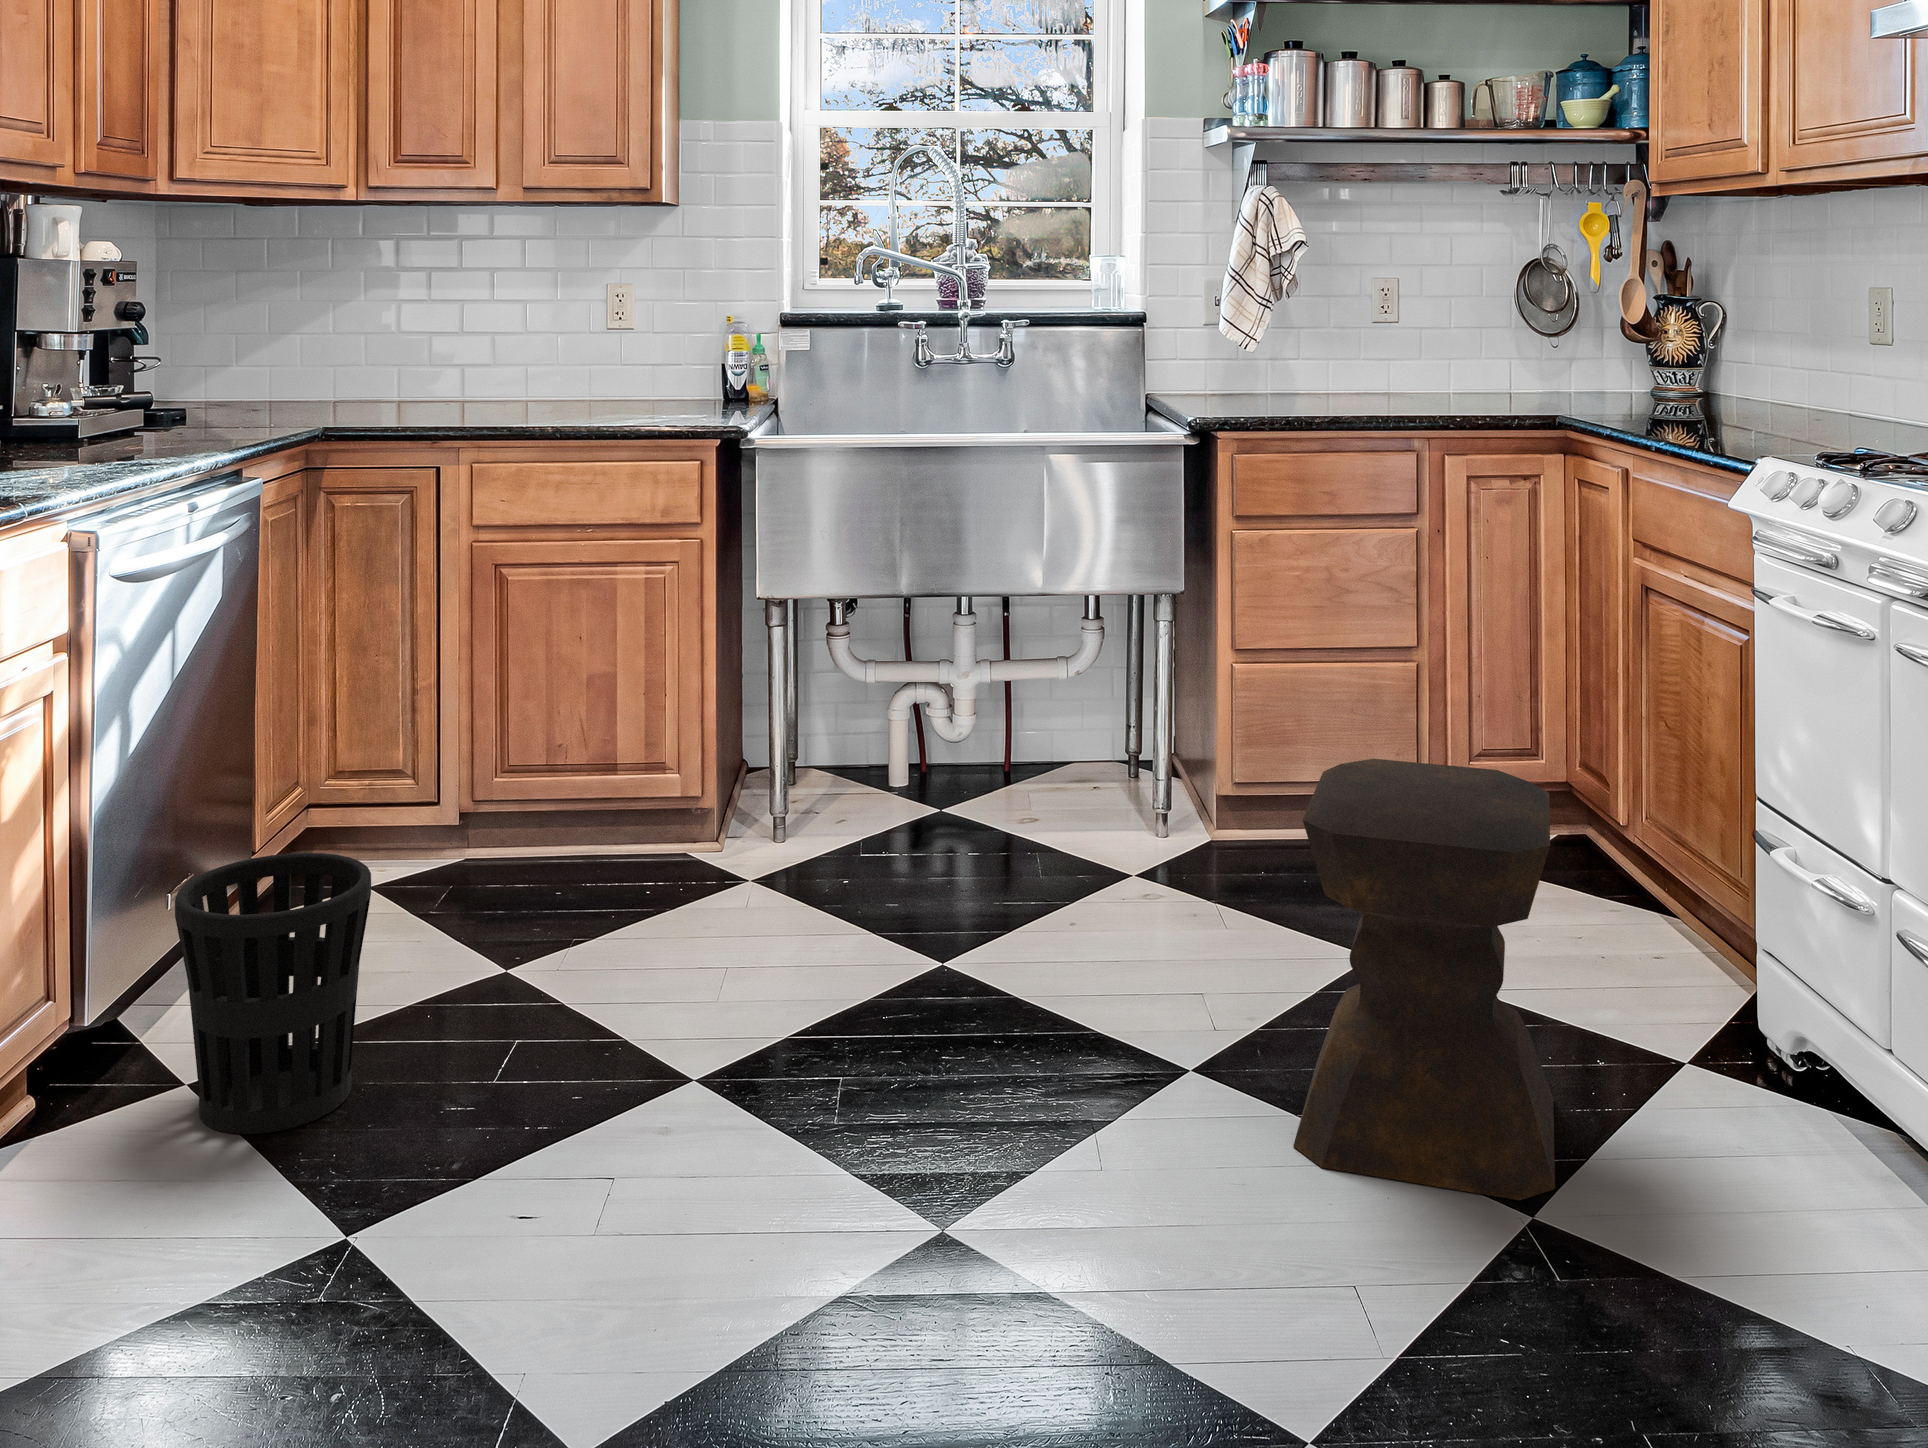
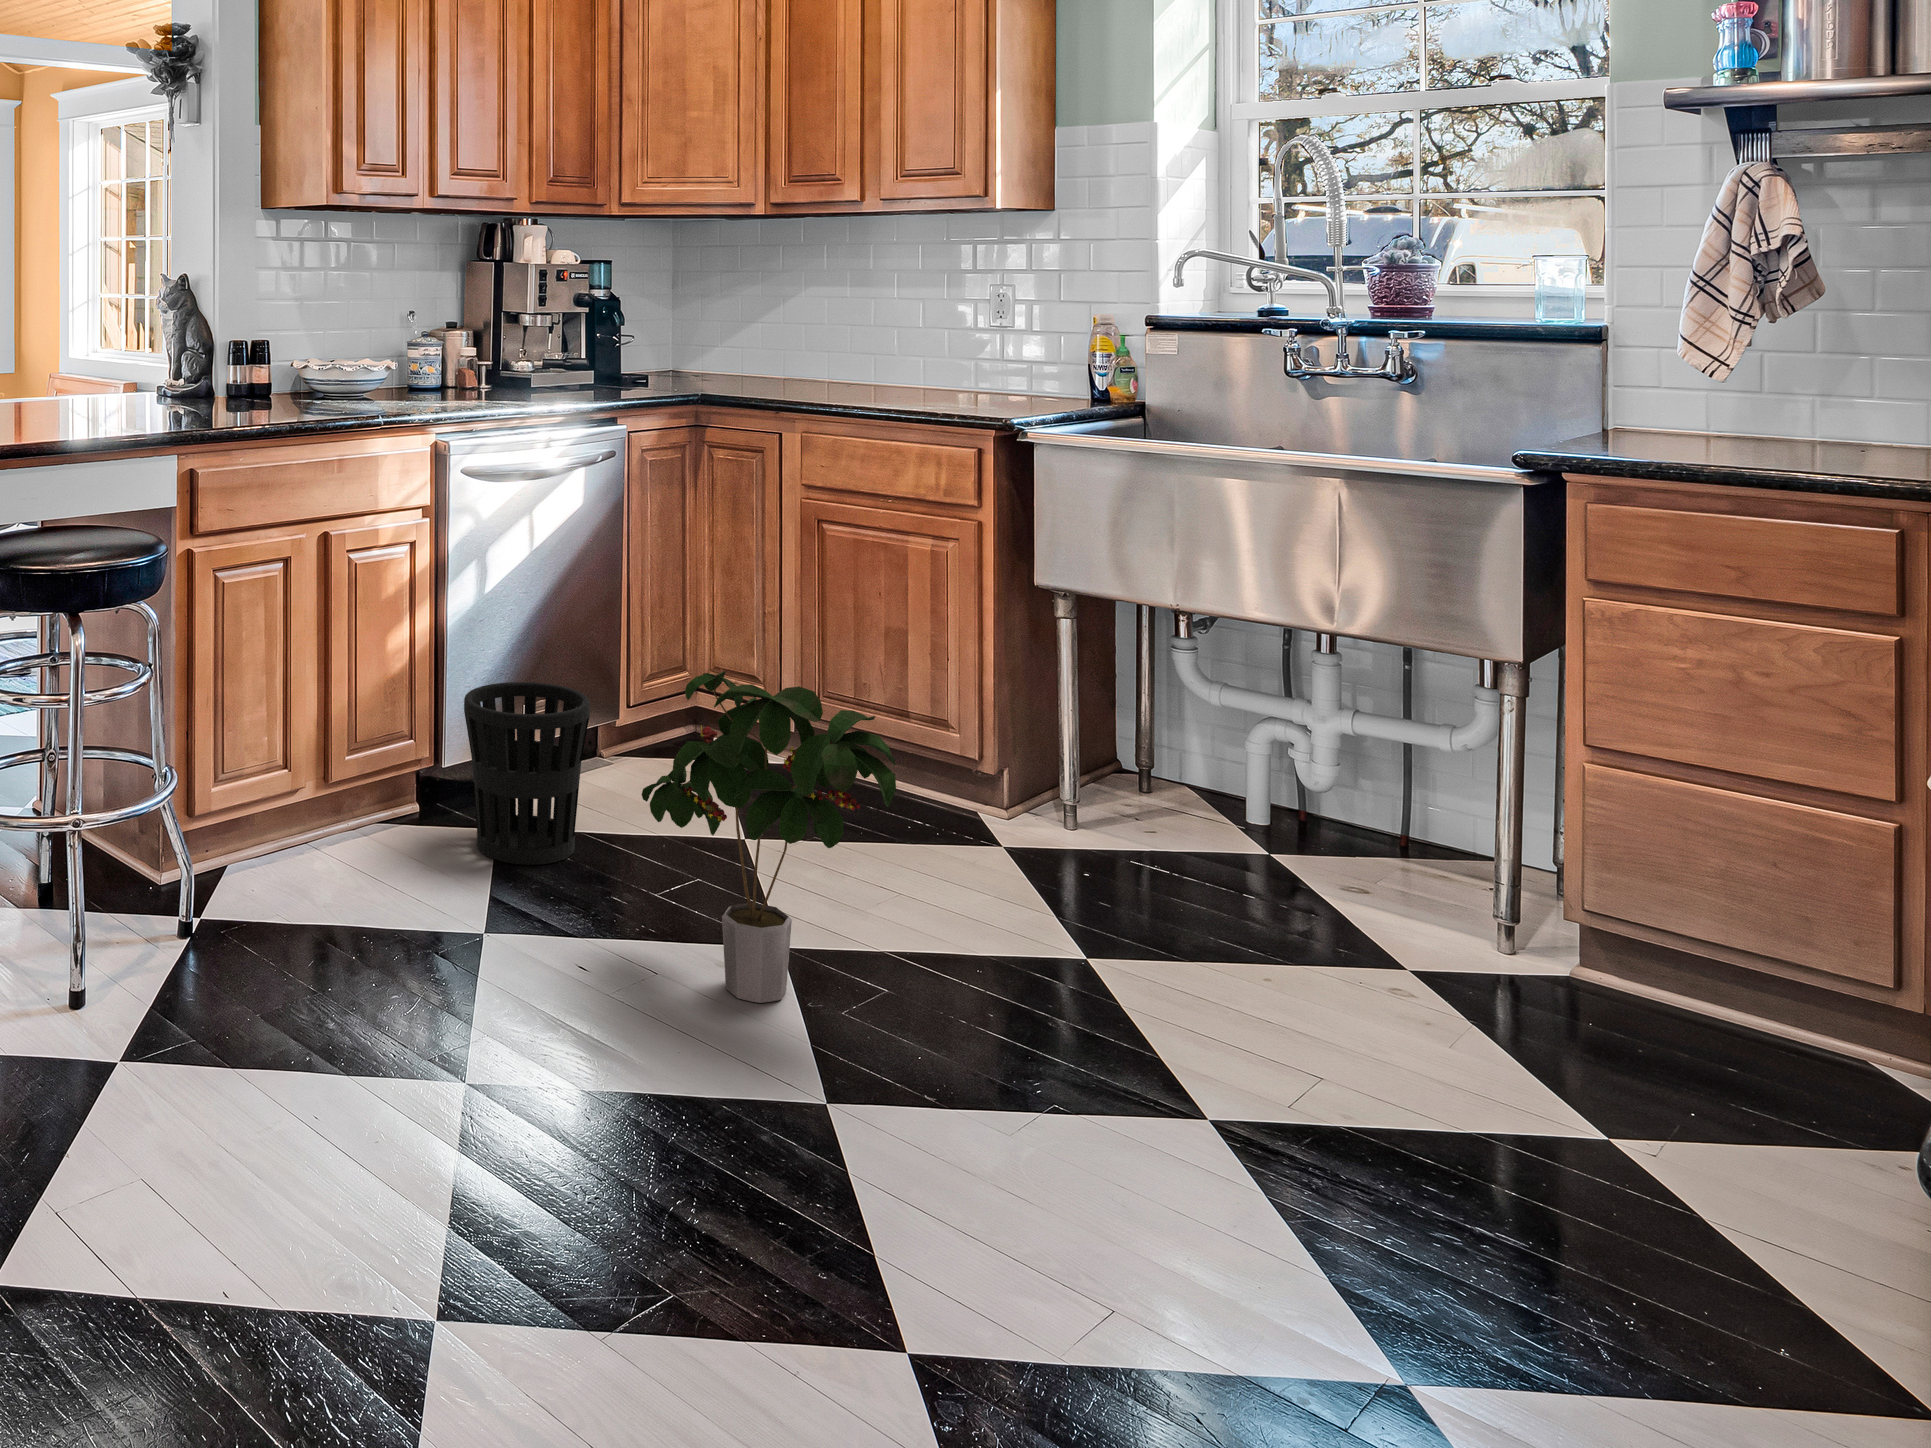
stool: present [1293,759,1555,1200] -> none [1223,810,1605,1309]
potted plant: none [568,772,932,1187] -> present [642,671,896,1003]

